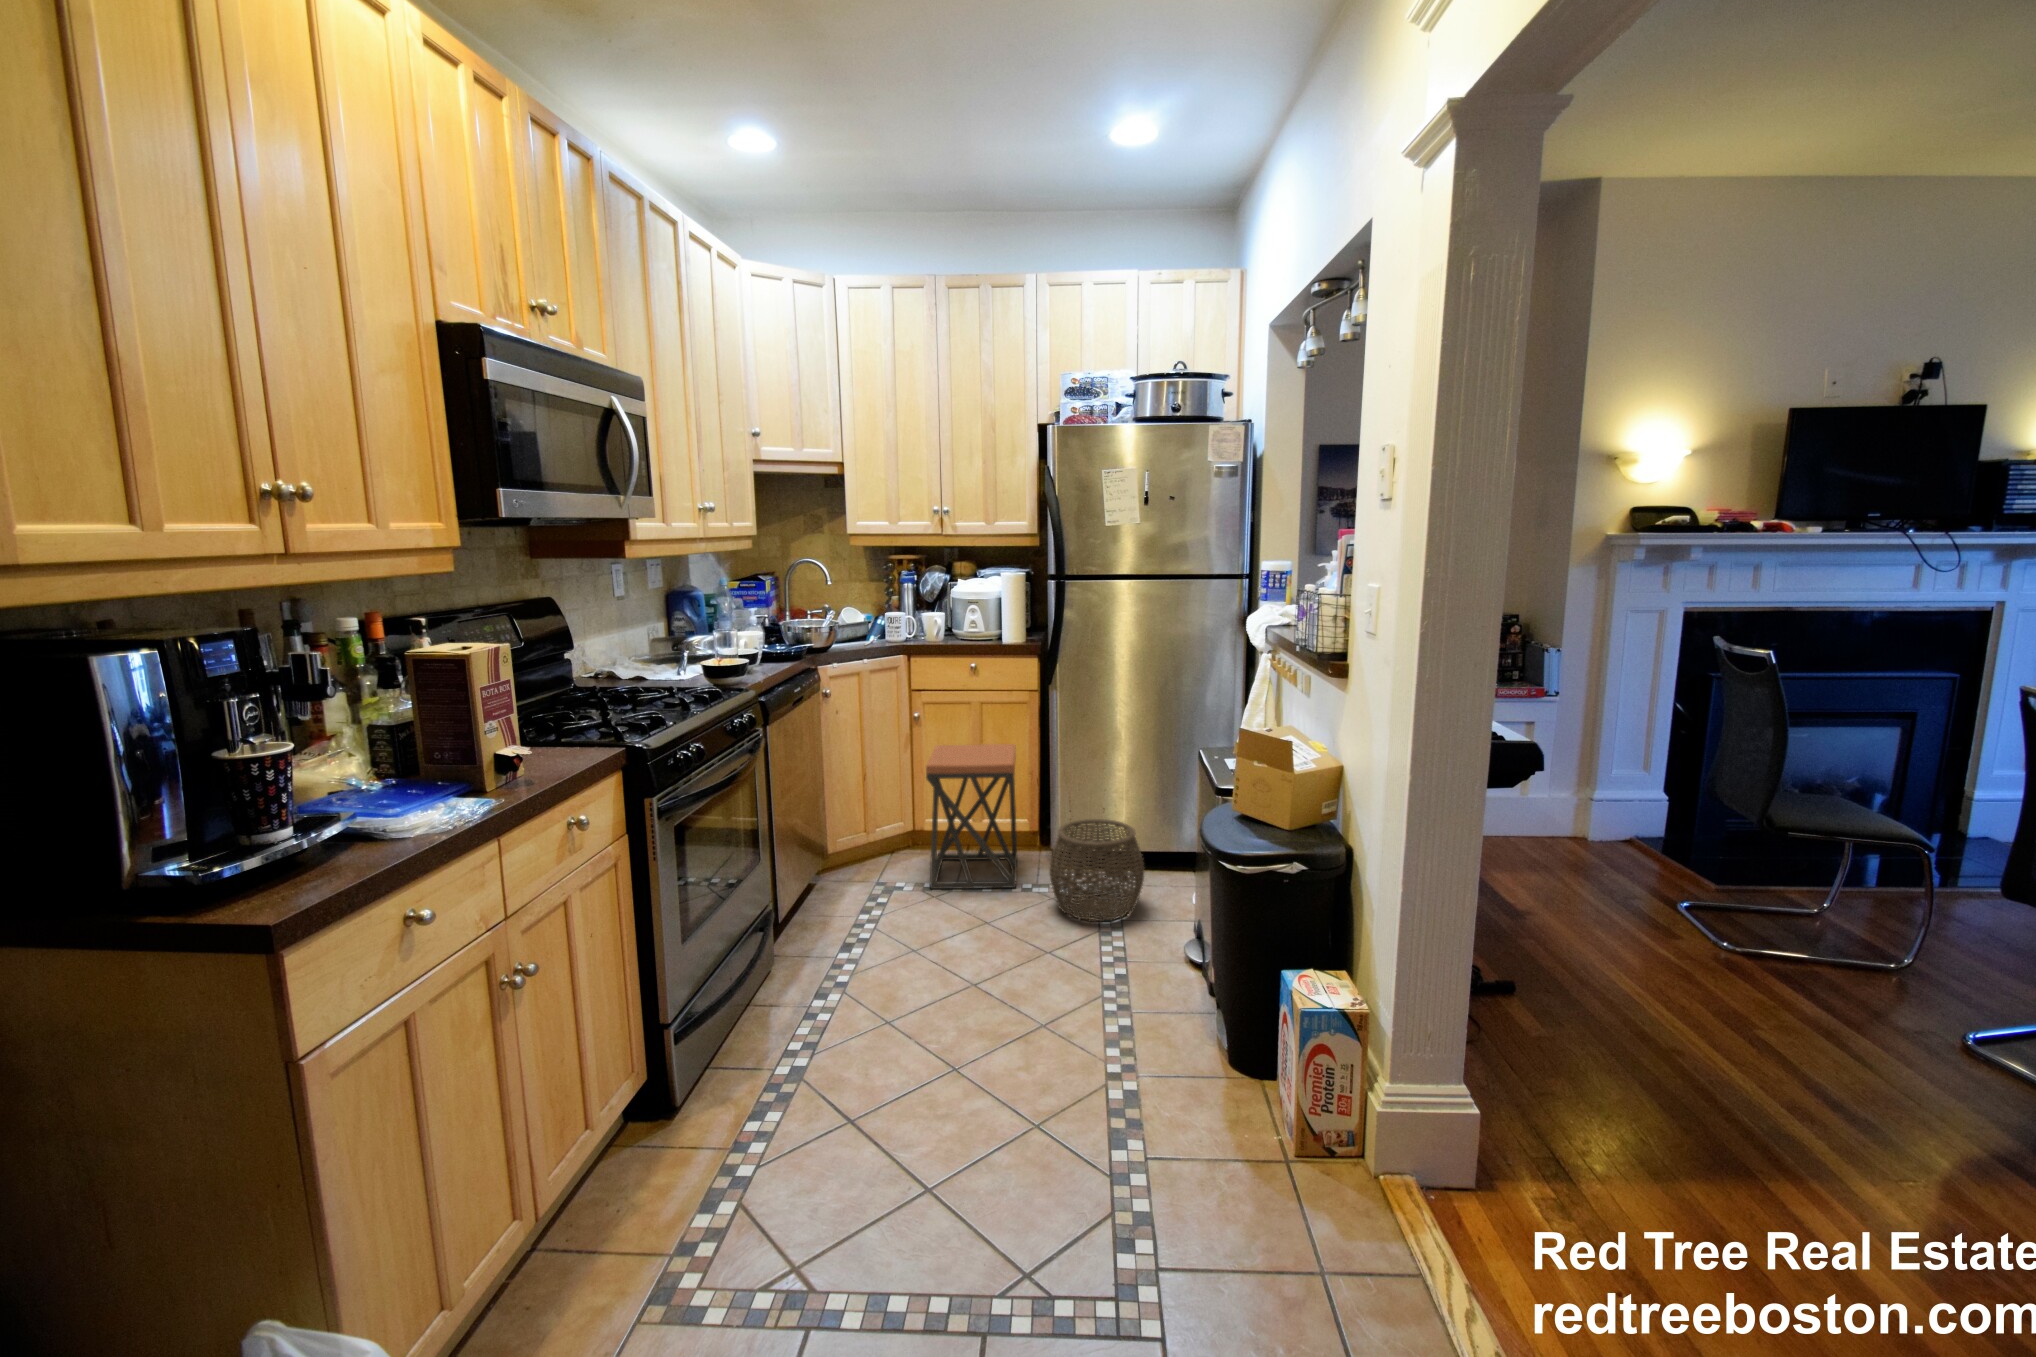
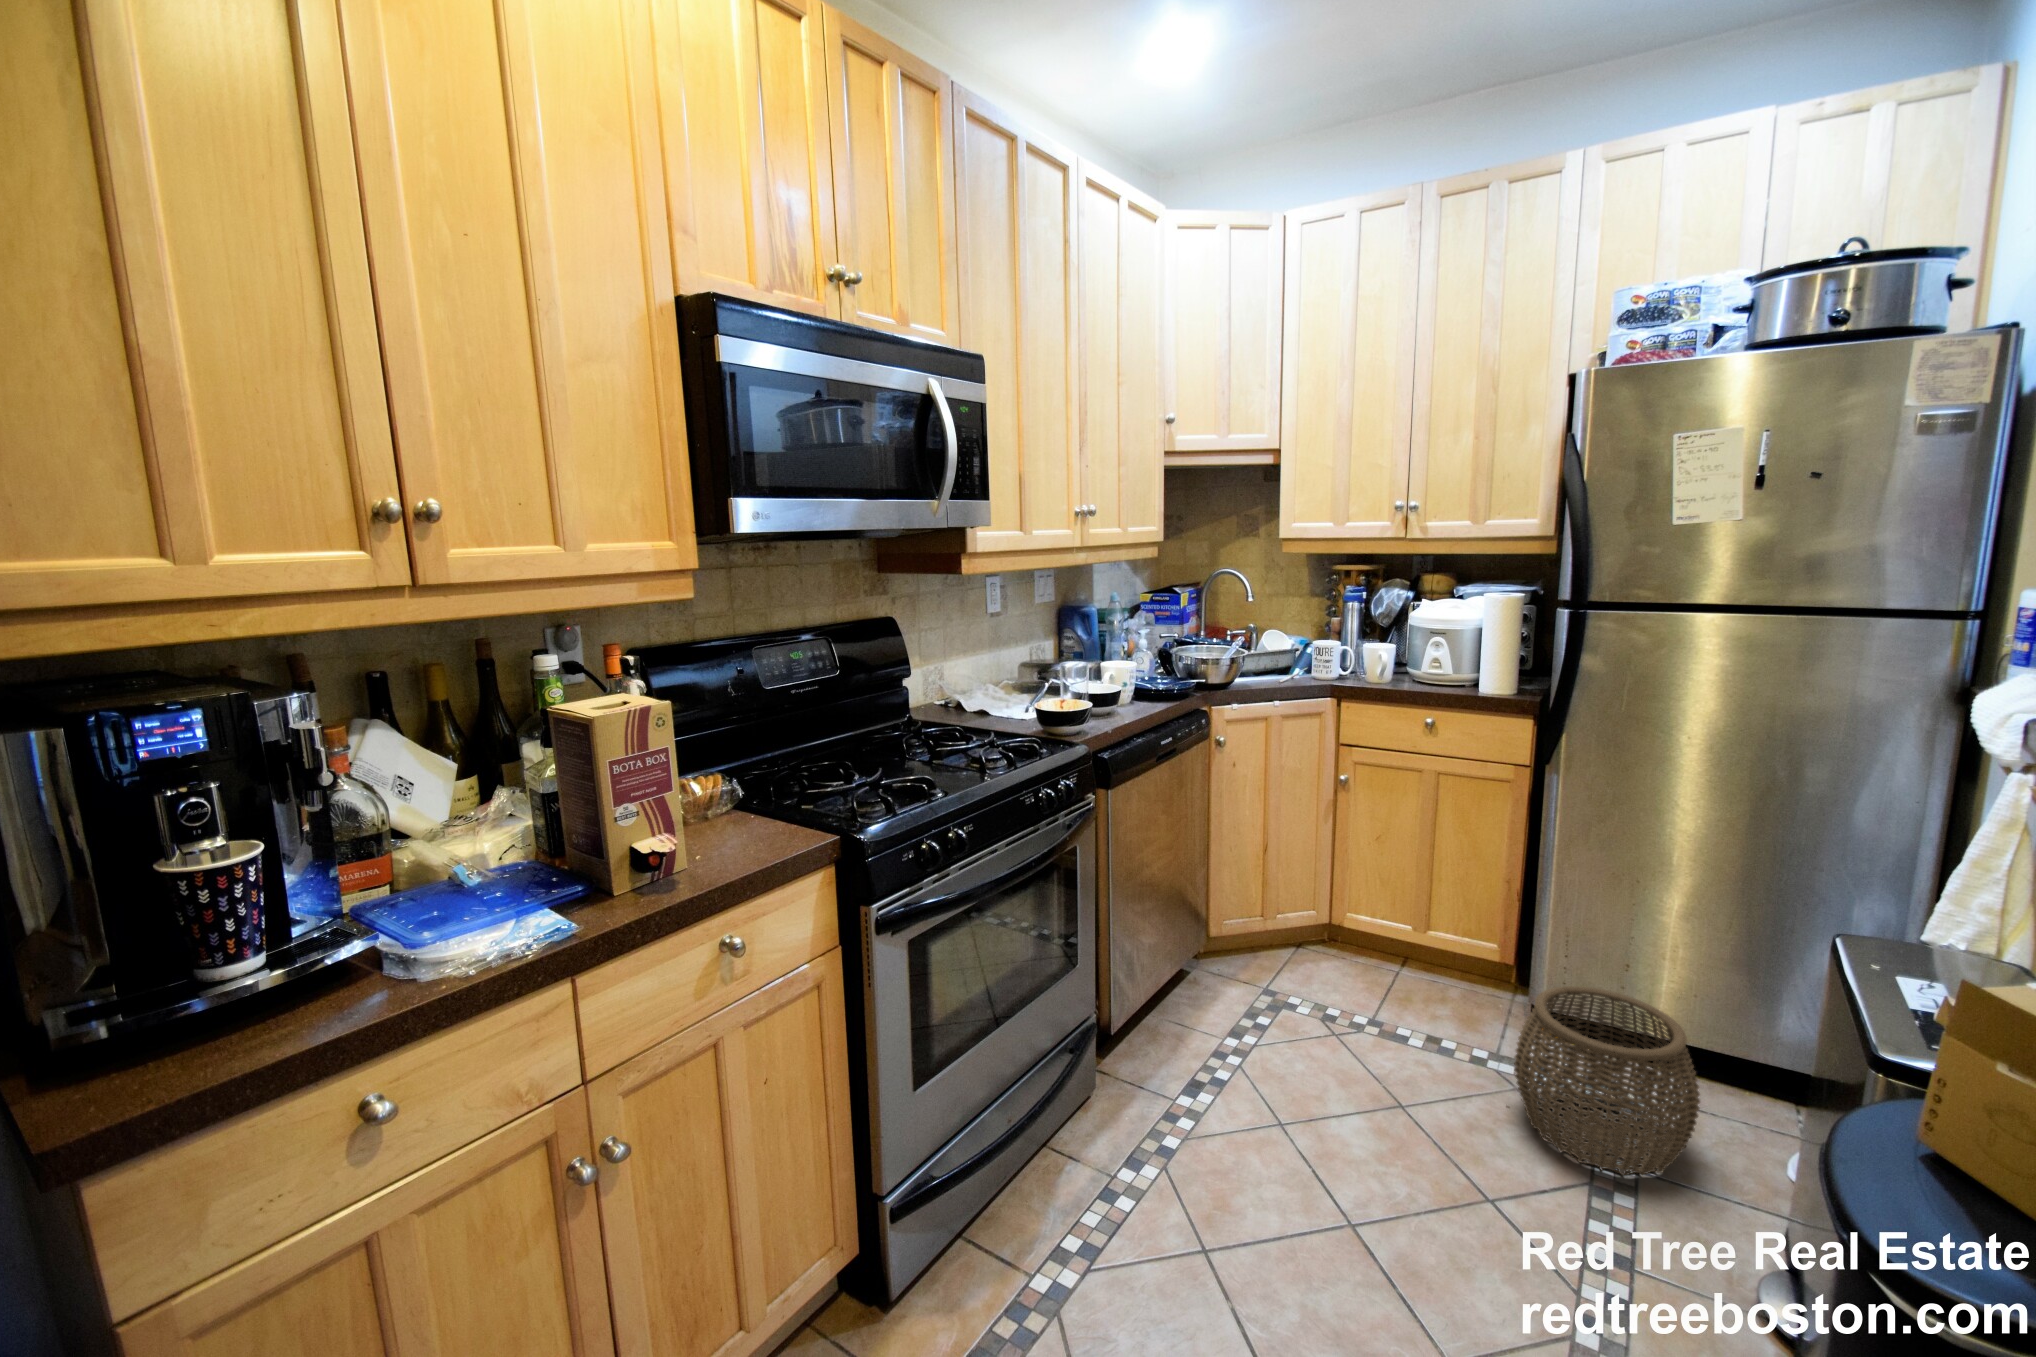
stool: present [926,744,1017,889] -> none [1333,821,1486,1052]

